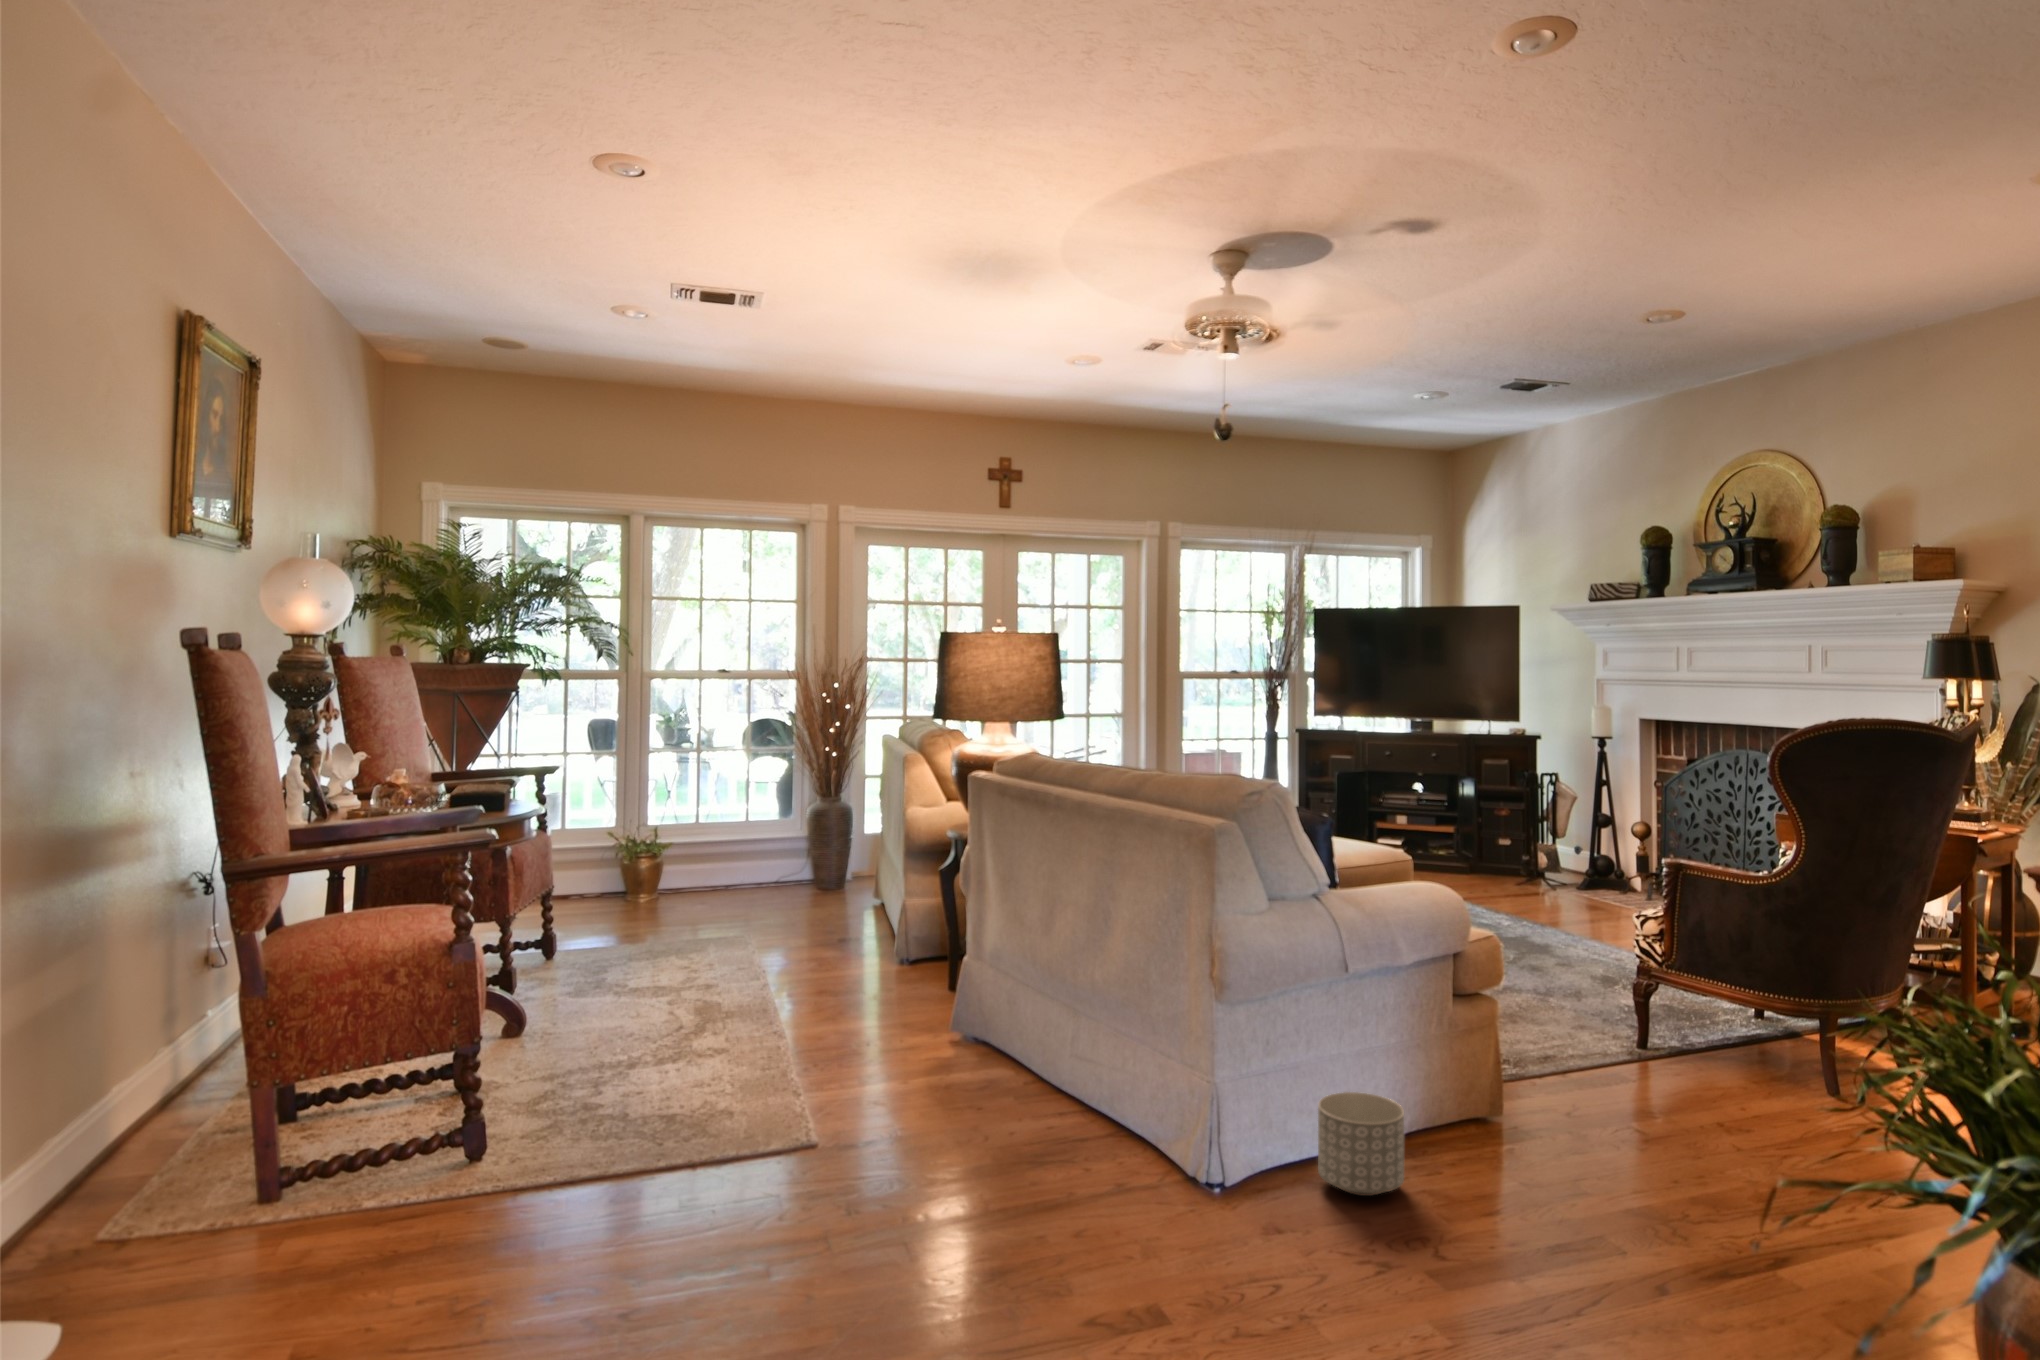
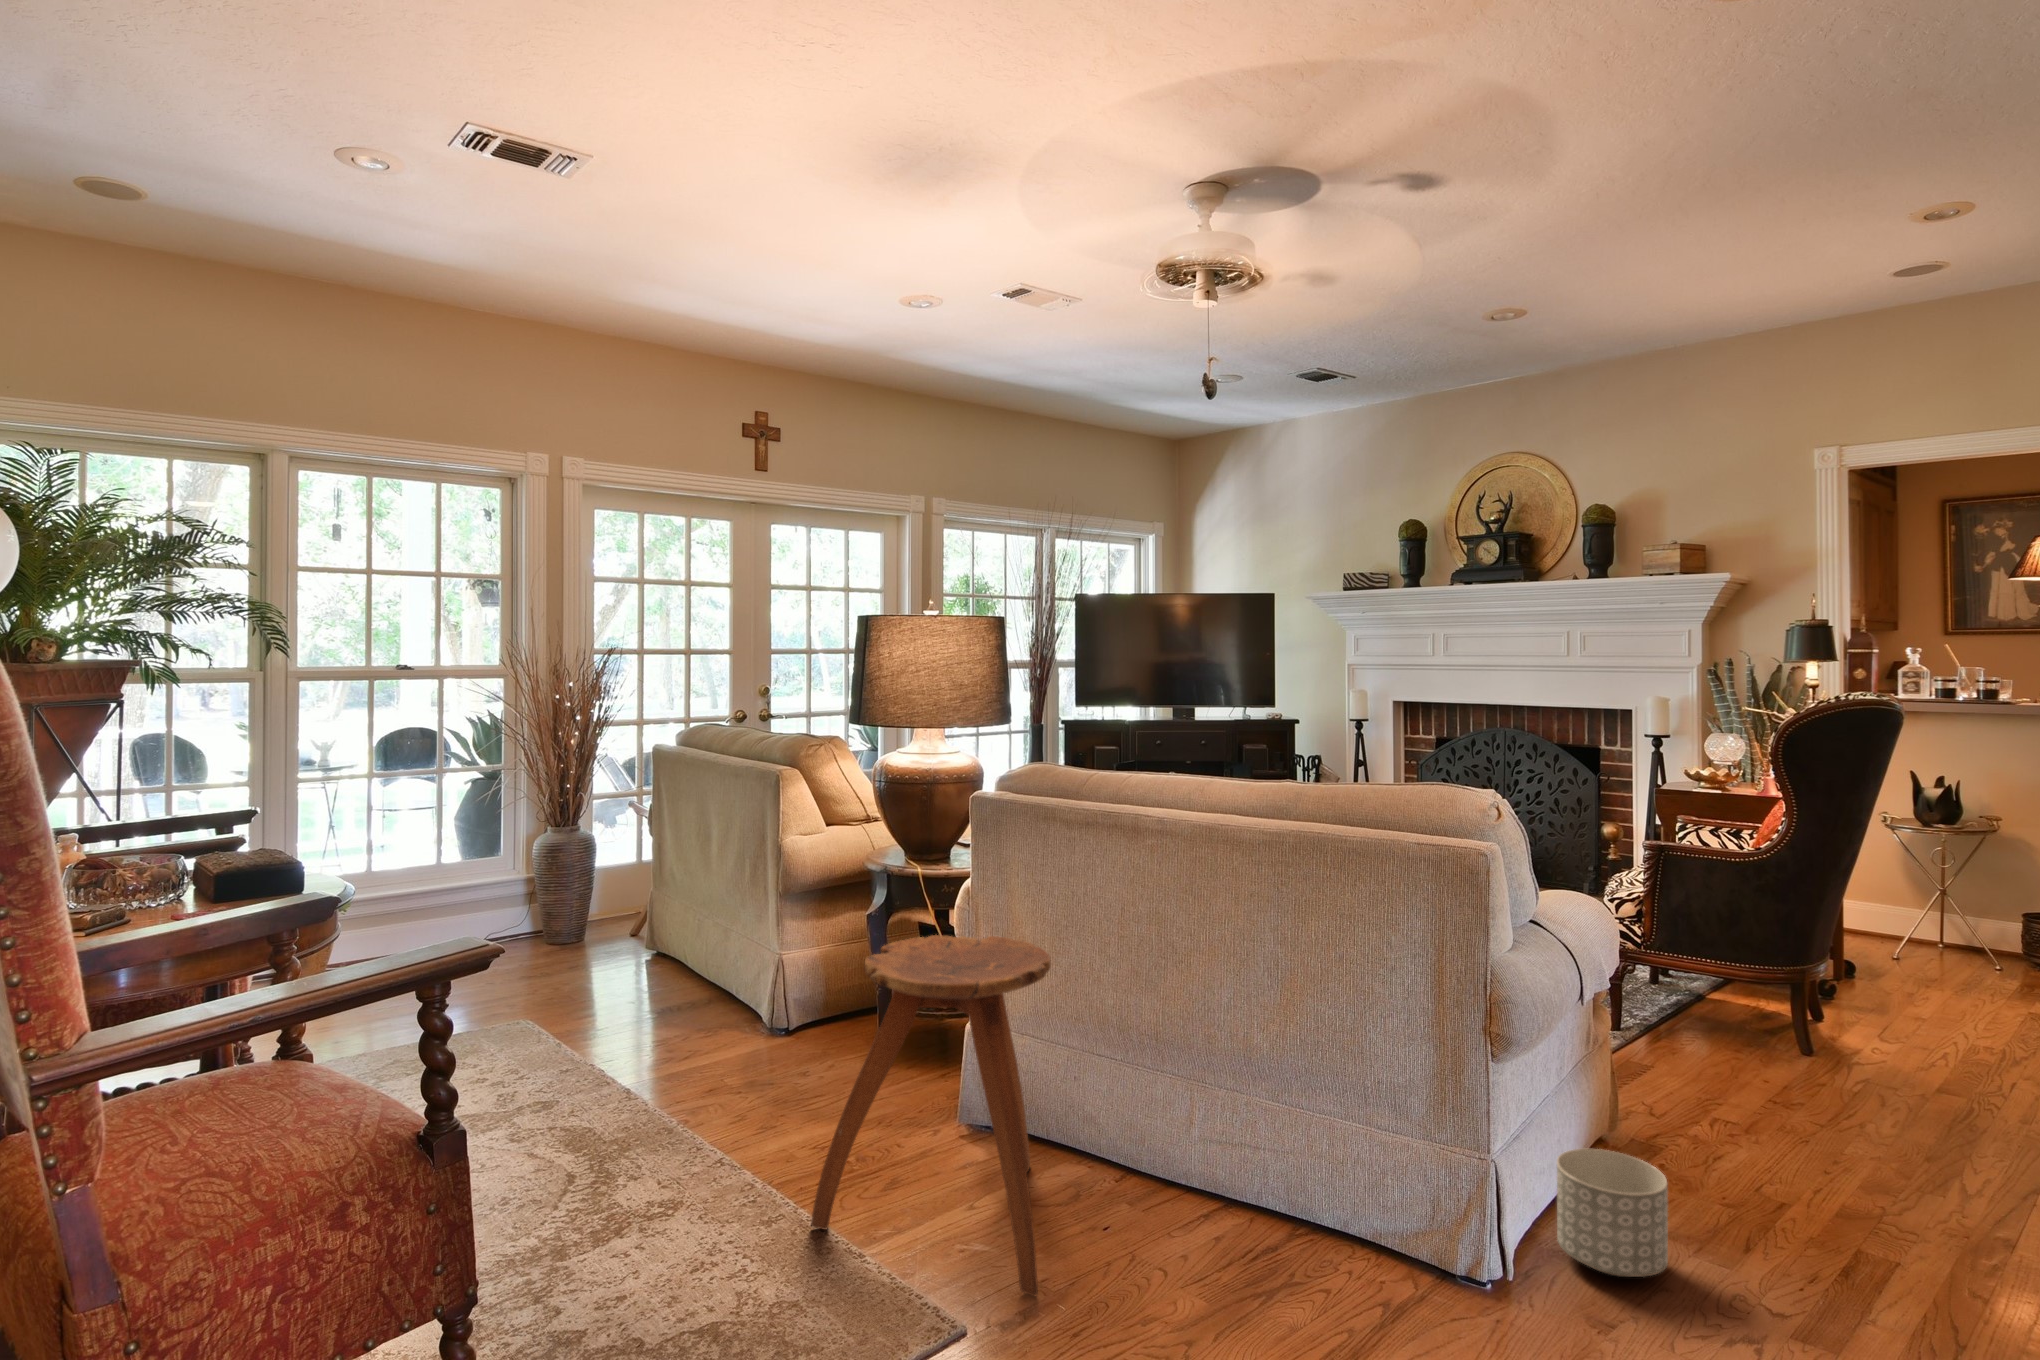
stool: none [806,878,990,1131] -> present [811,935,1050,1296]

